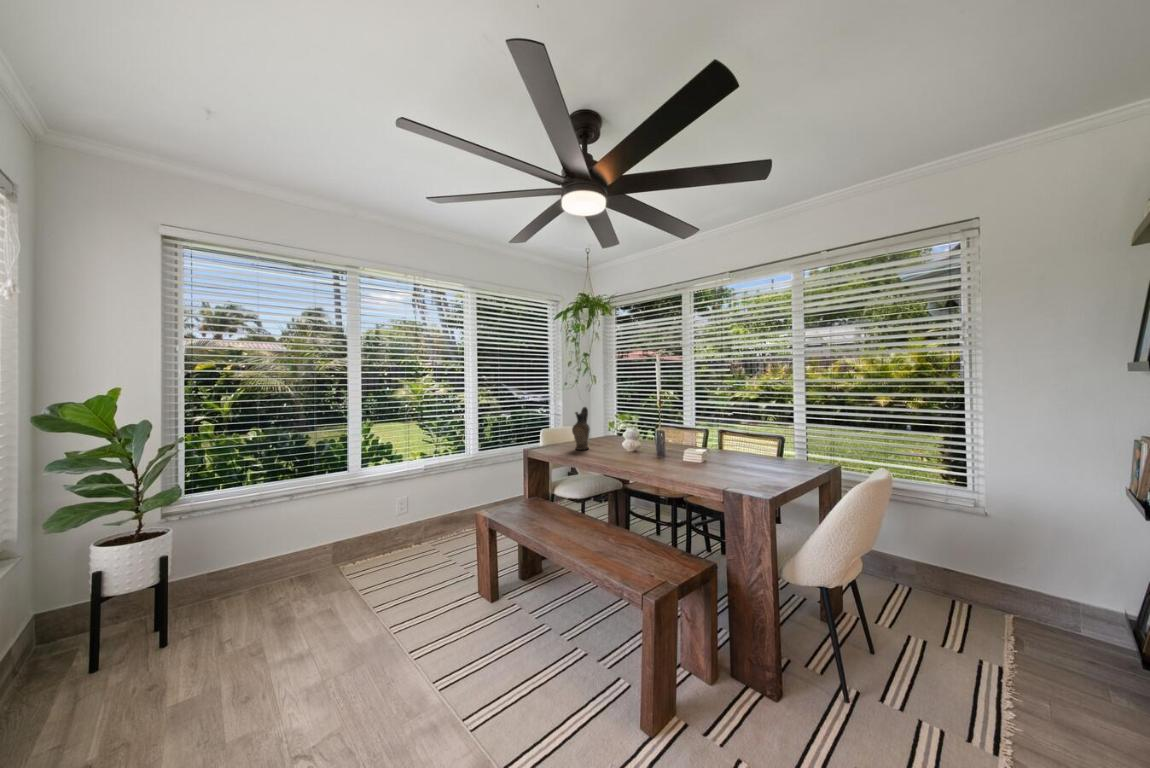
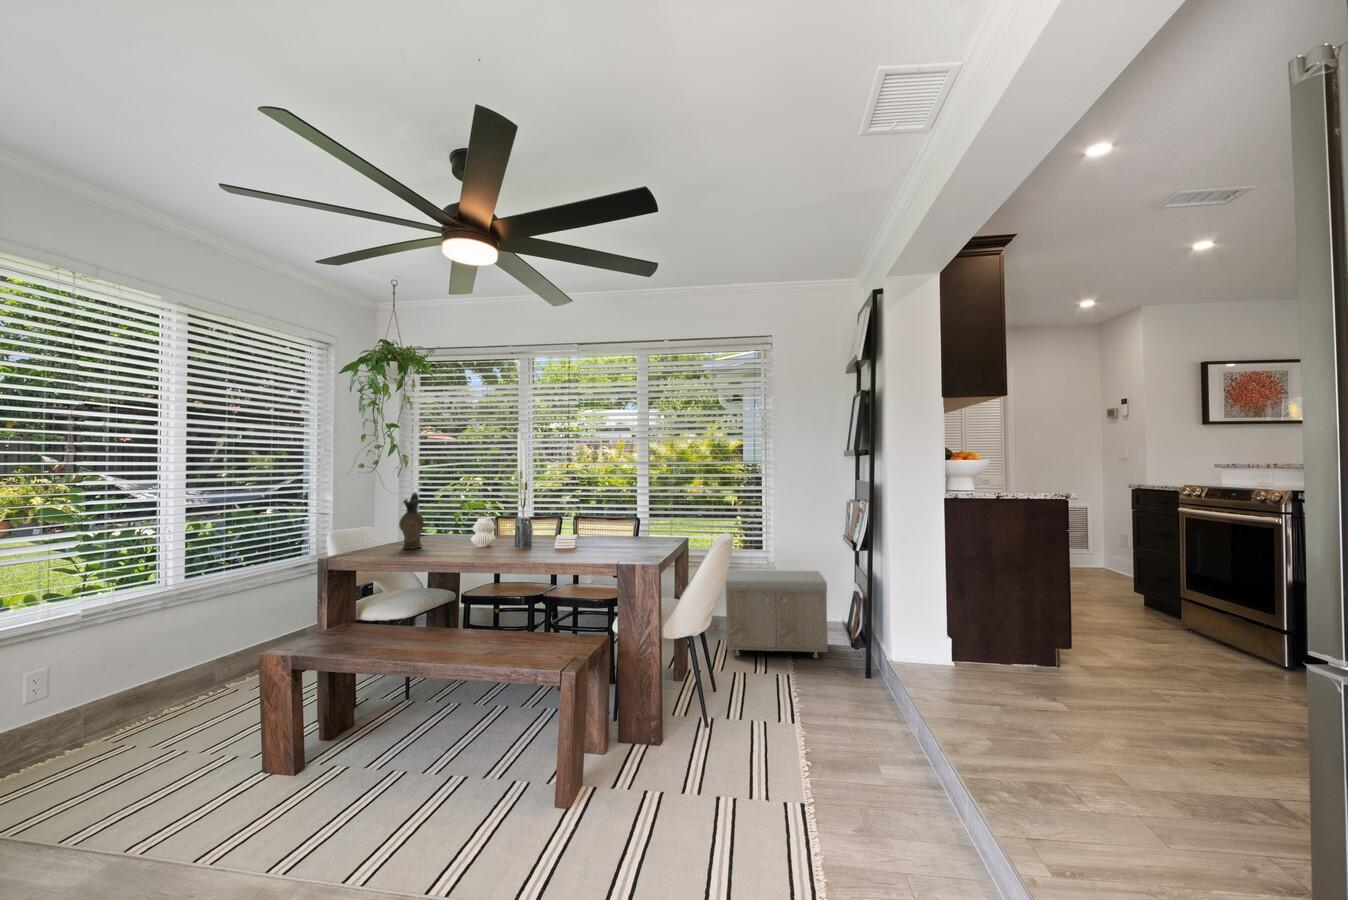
storage bench: none [899,506,1086,654] -> present [726,570,828,658]

